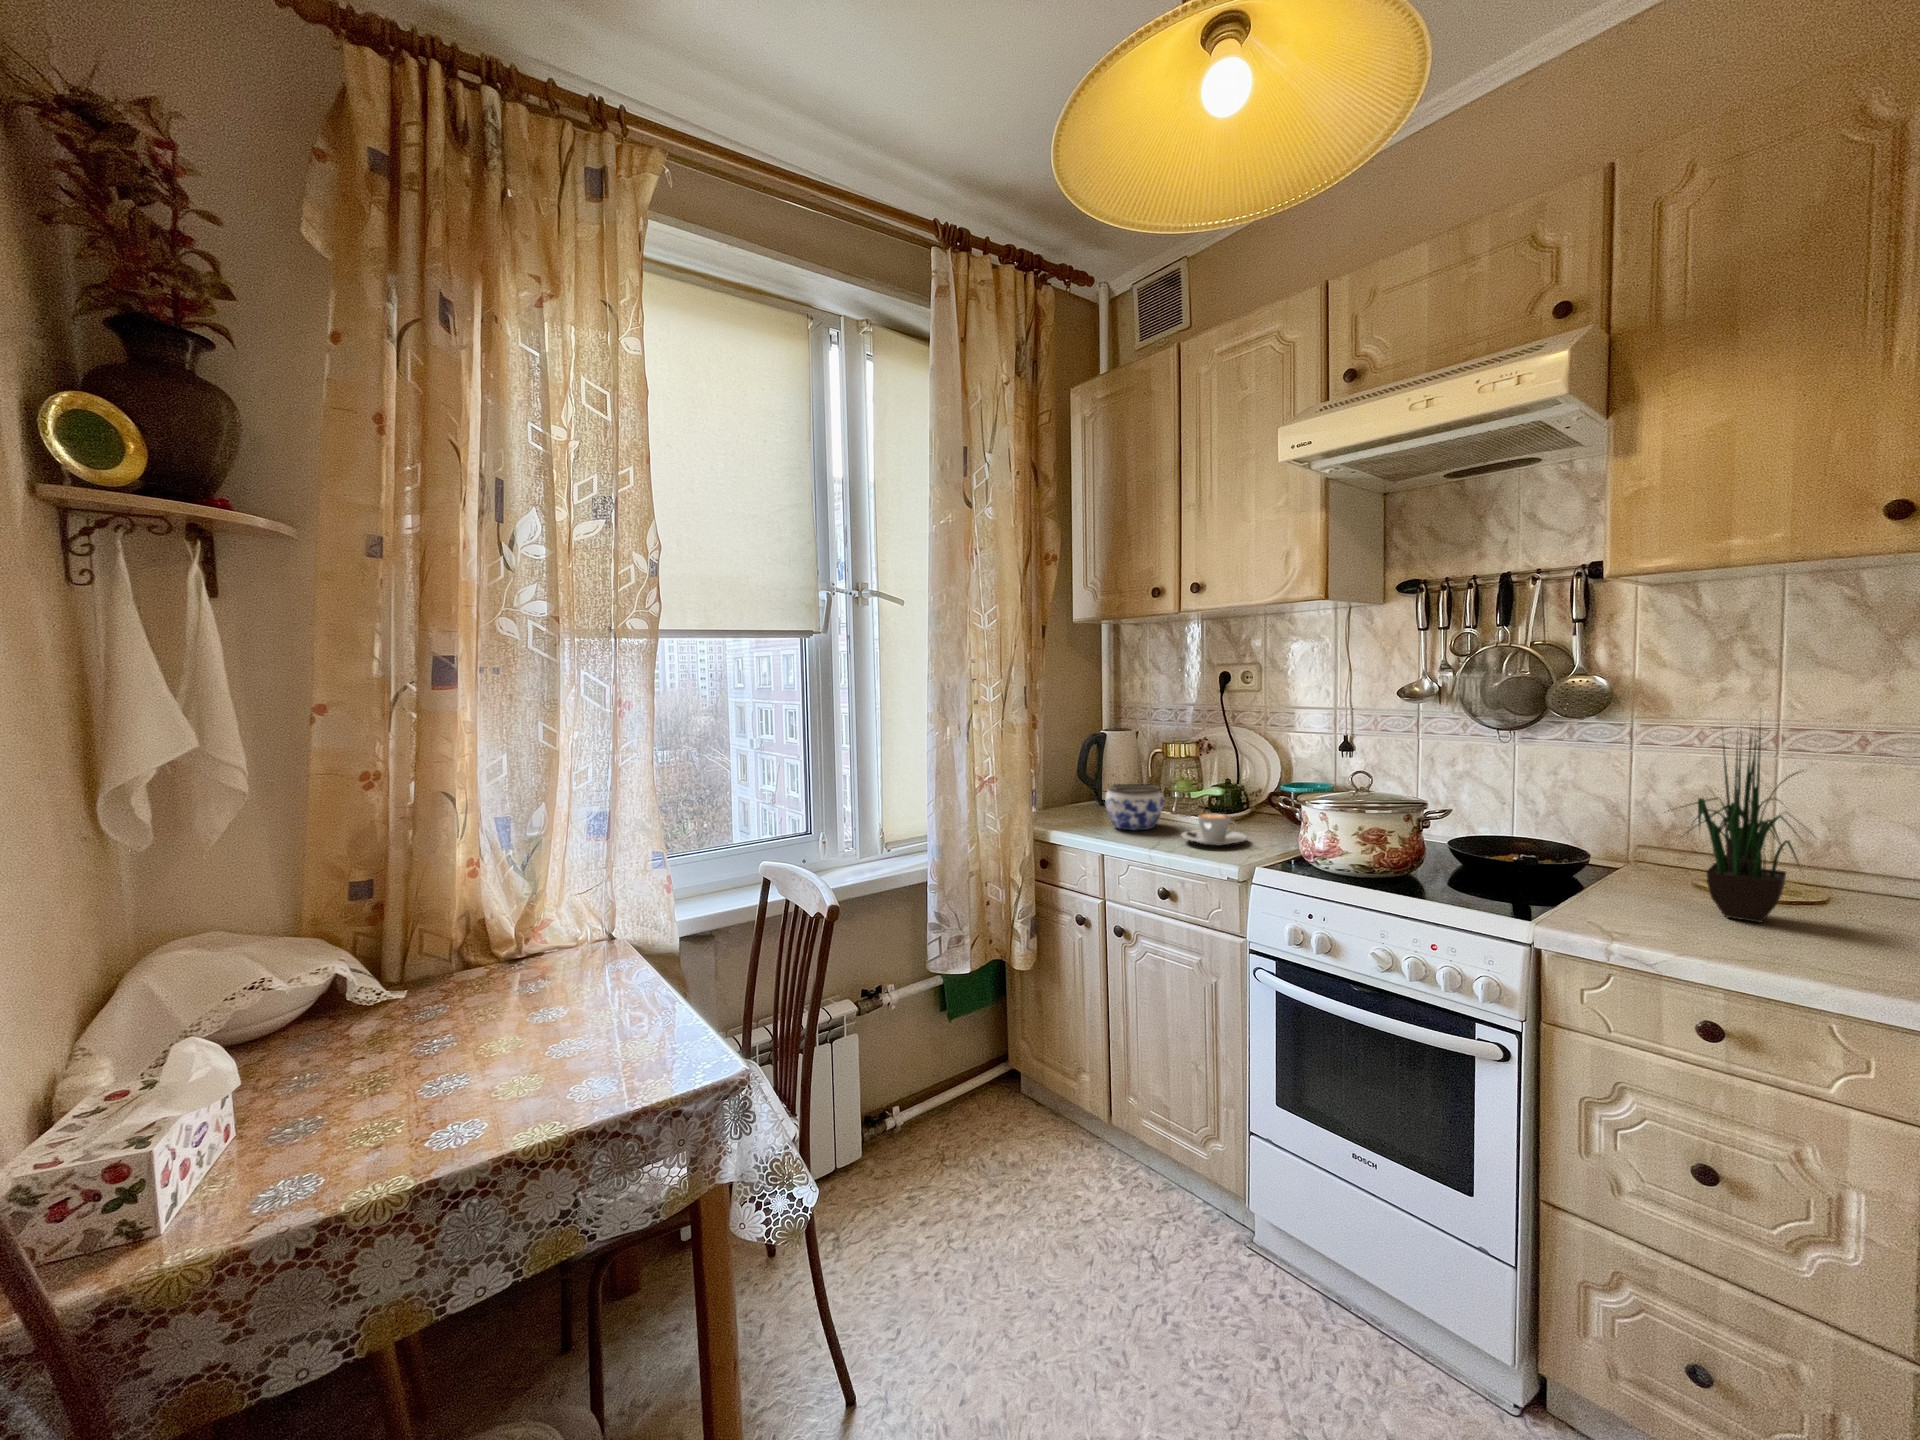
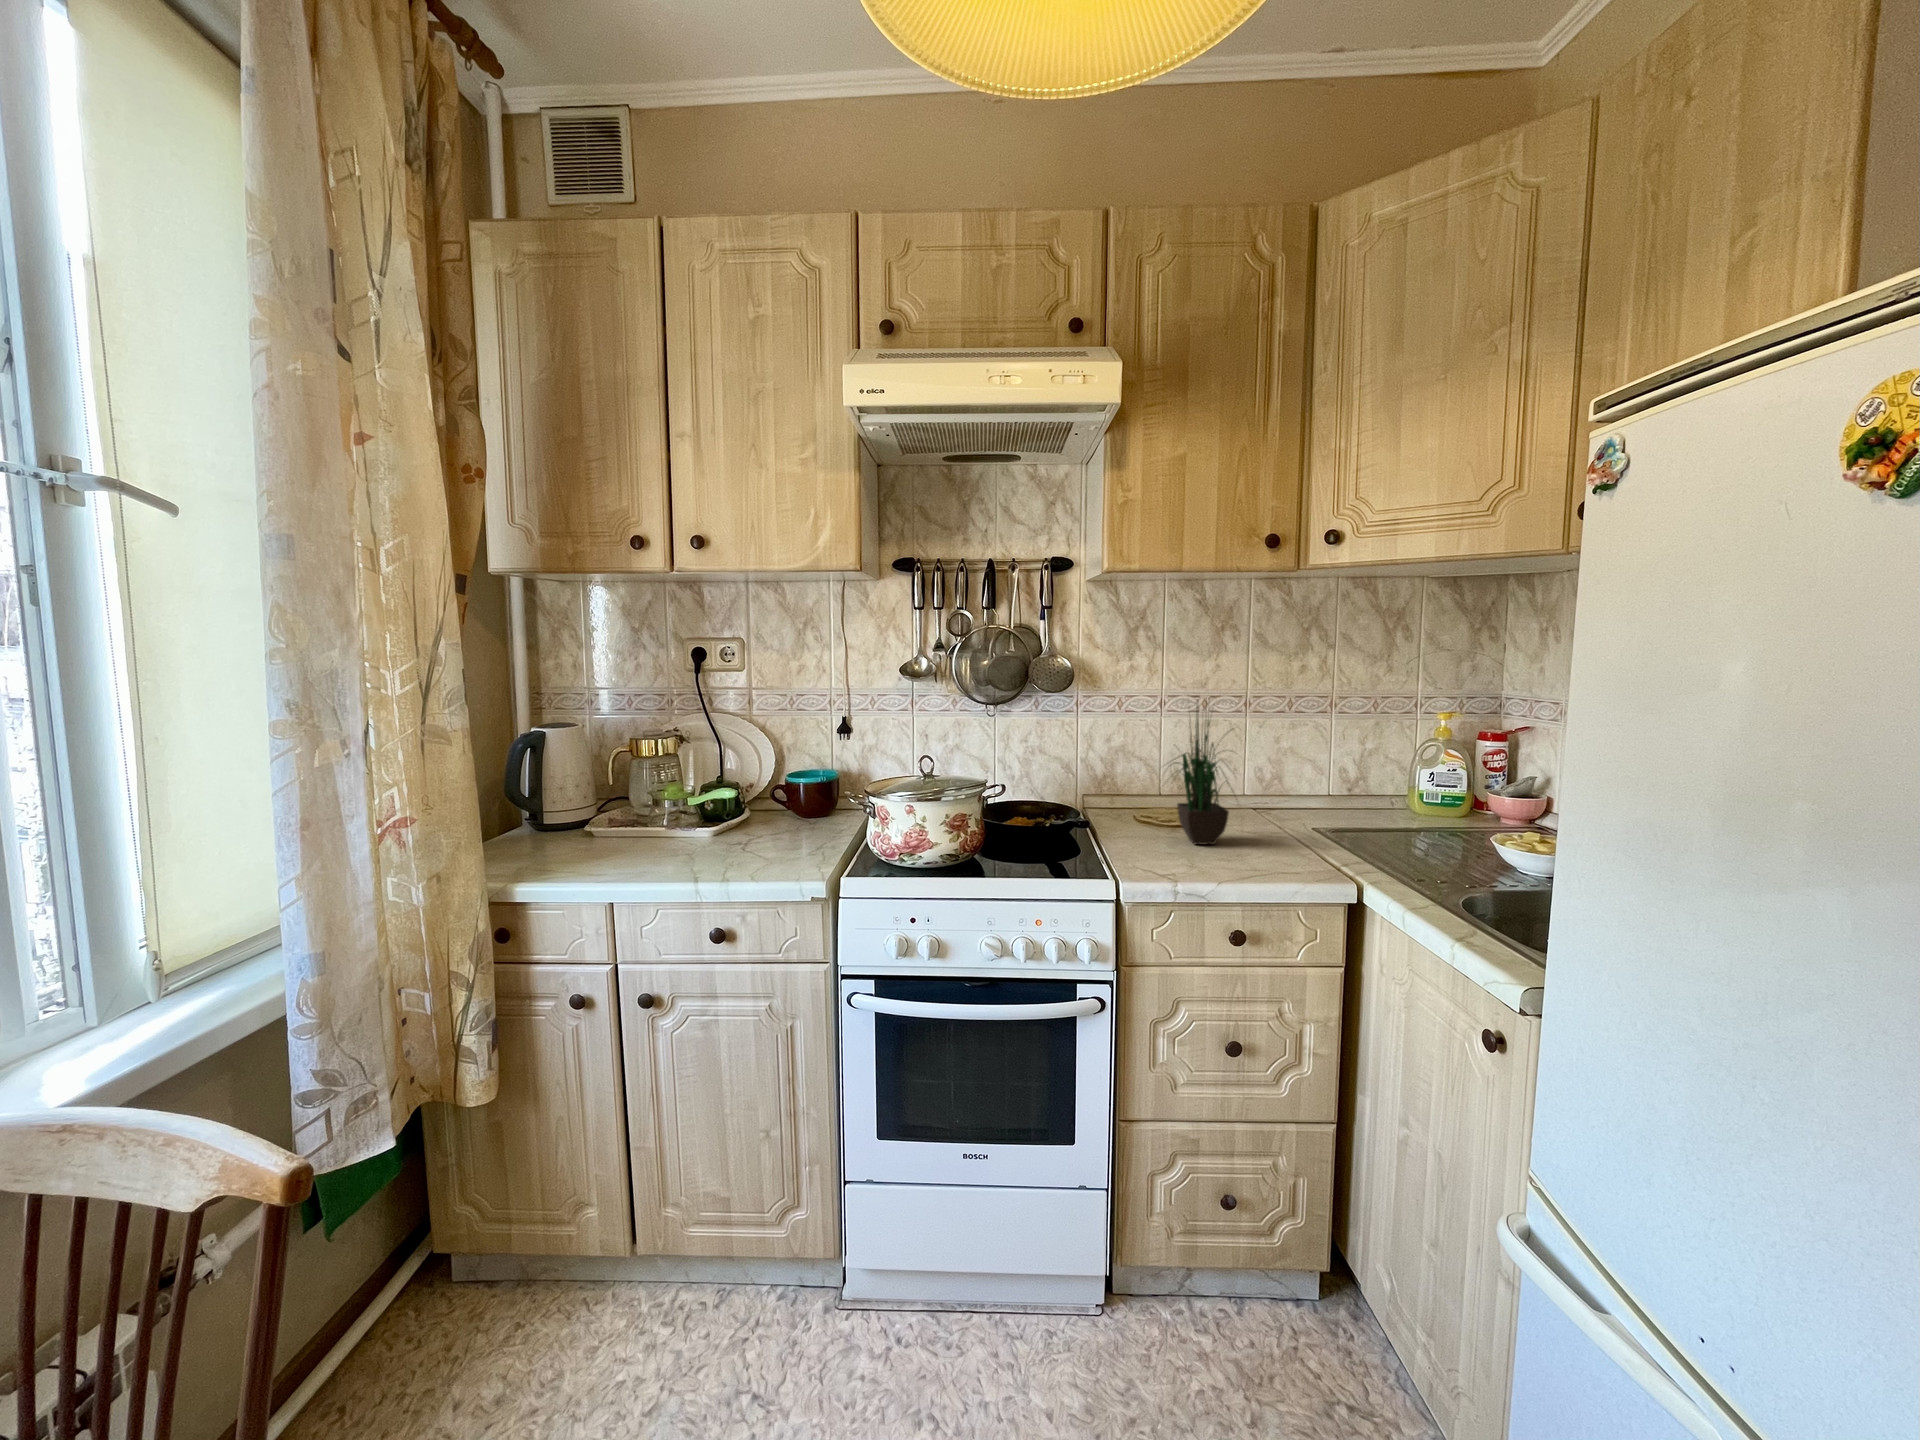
jar: present [1105,784,1163,830] -> none [590,795,671,861]
coffee cup: present [1182,813,1247,845] -> none [717,821,795,862]

